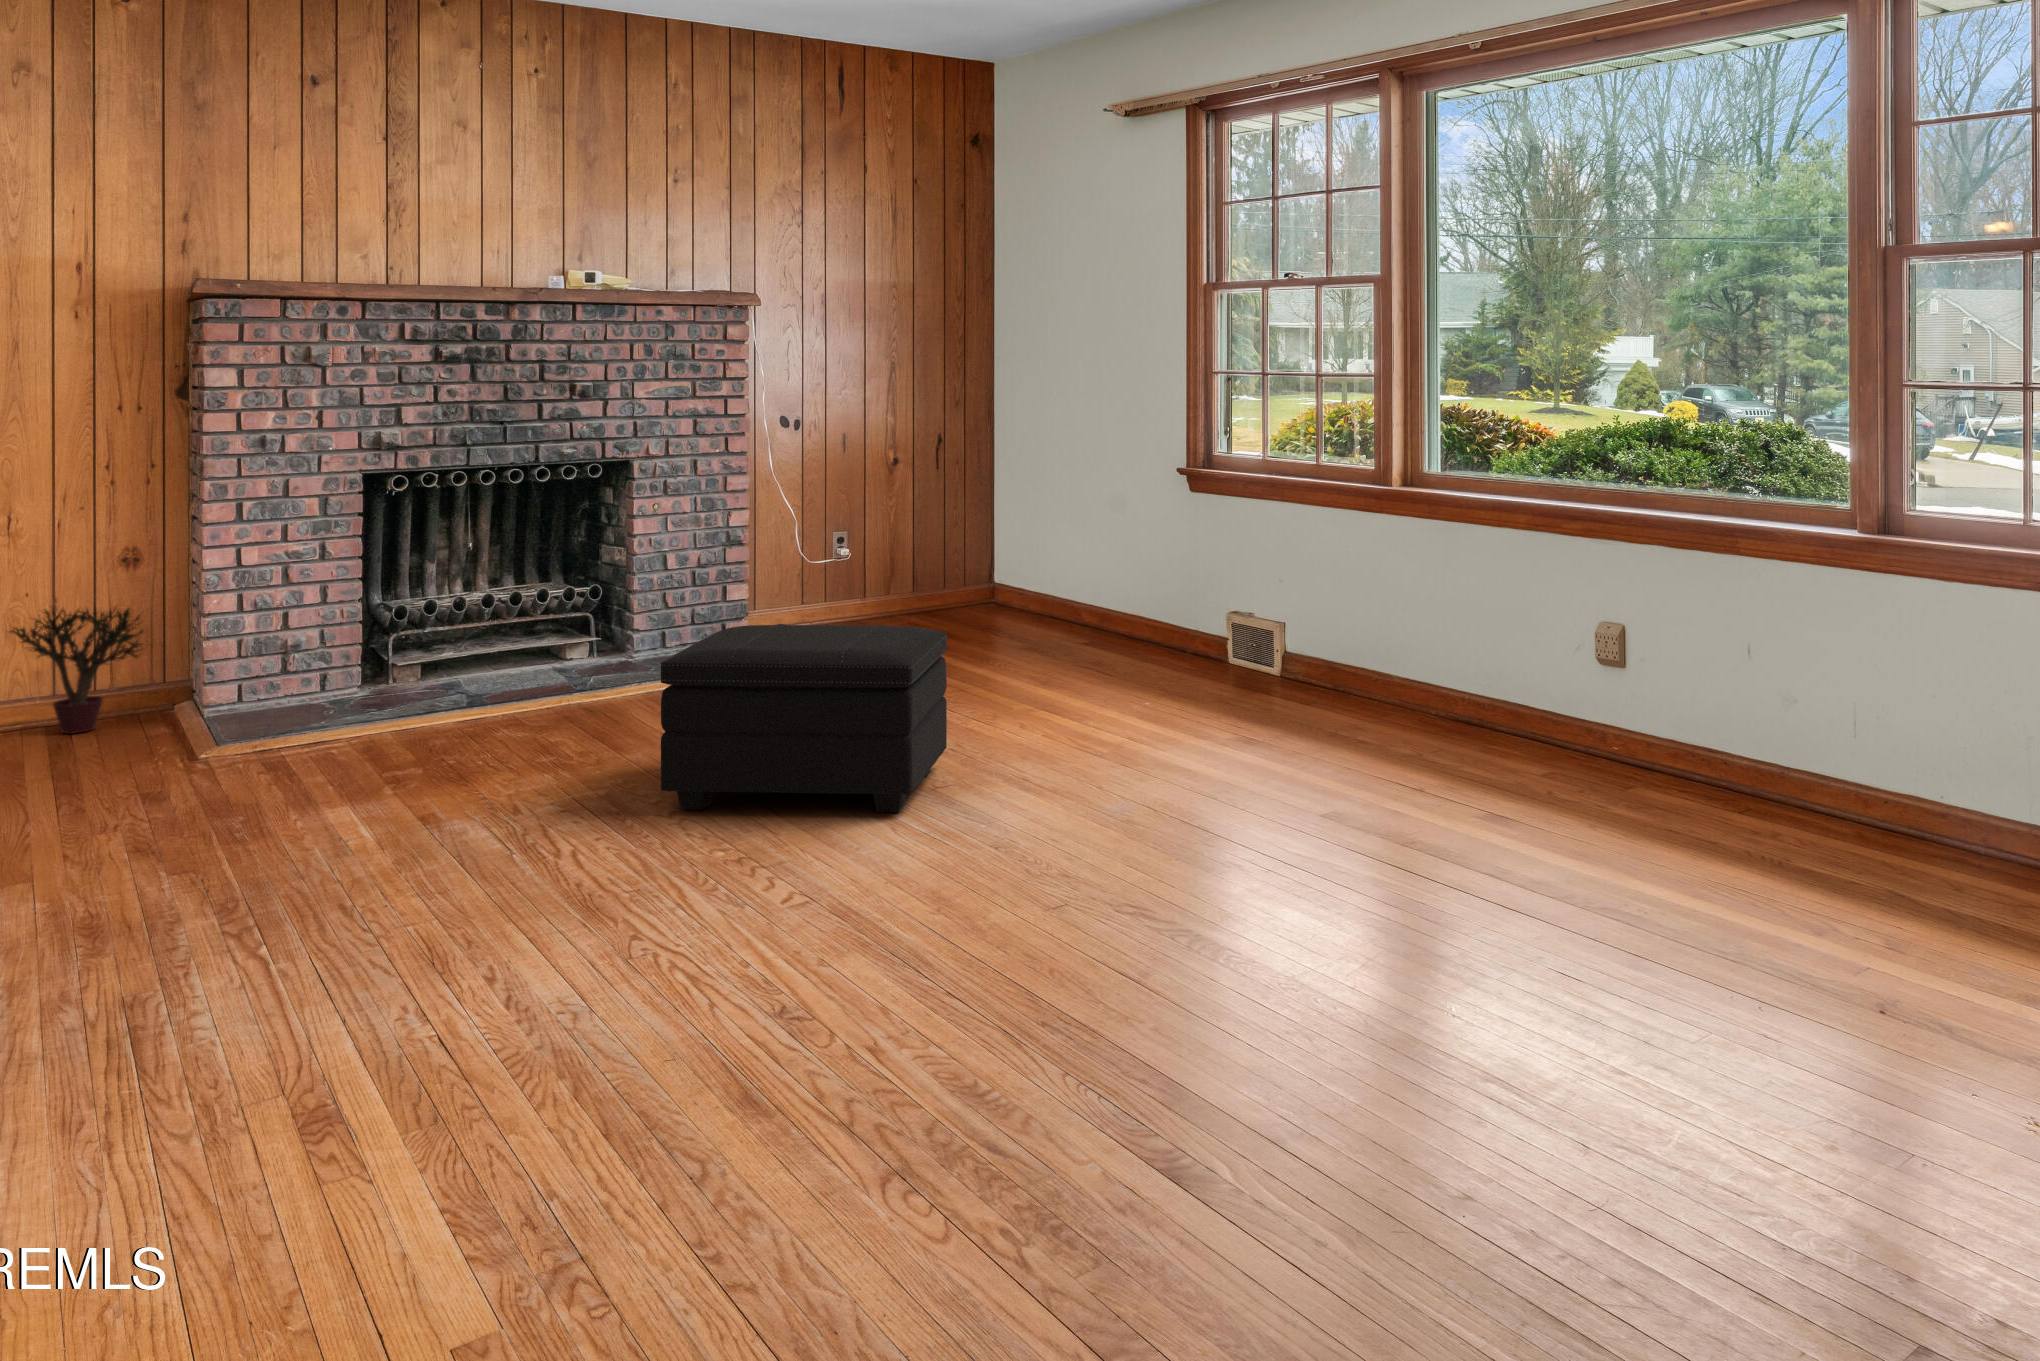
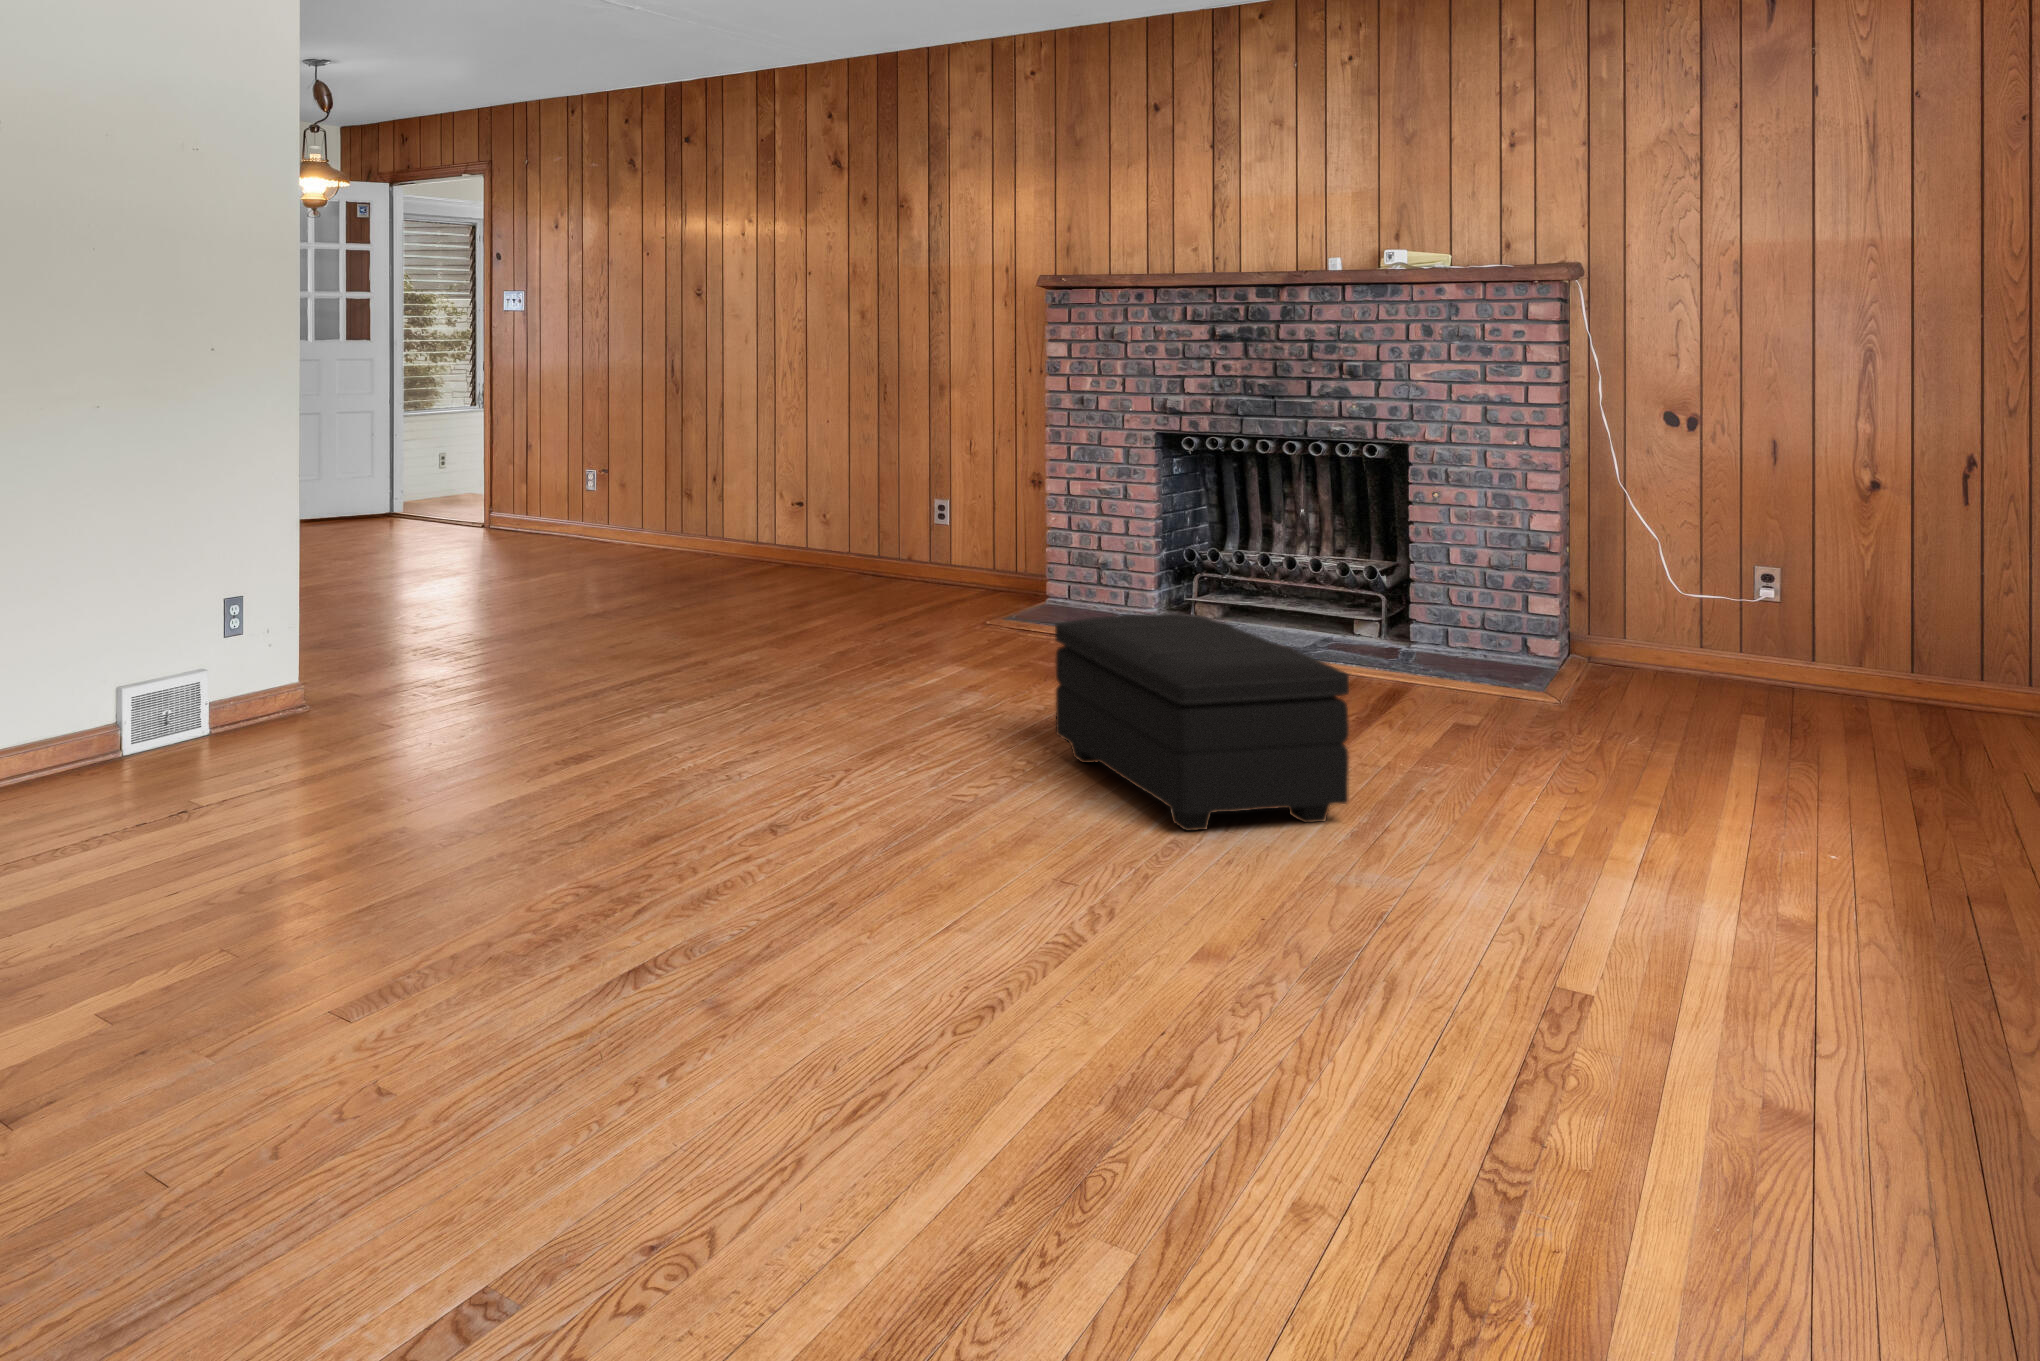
potted plant: present [10,608,144,734] -> none [945,502,1031,593]

